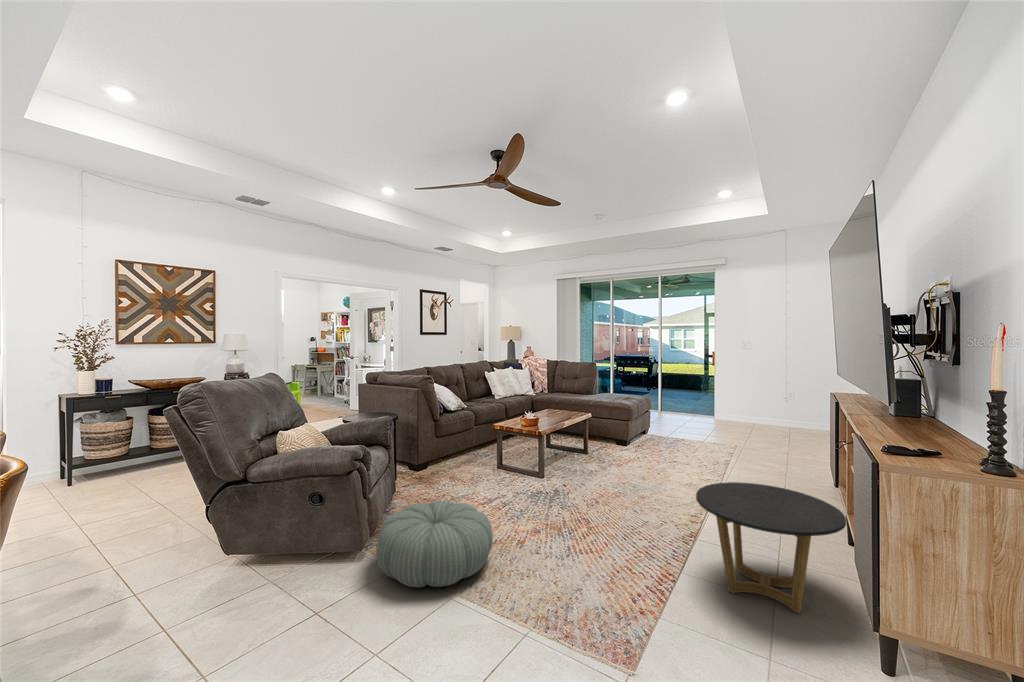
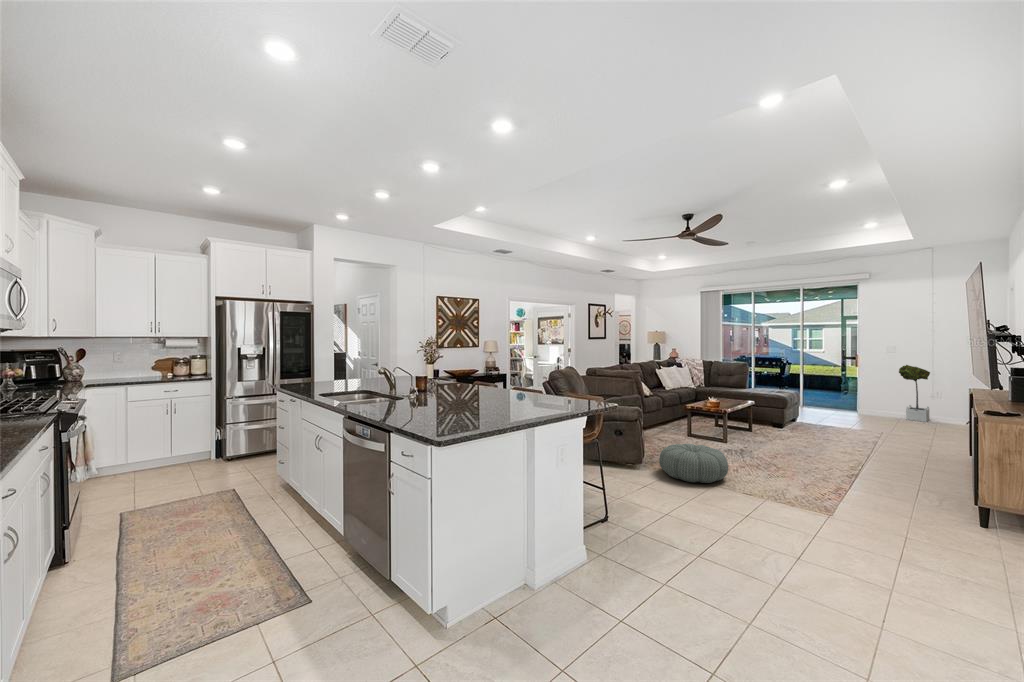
potted tree: none [757,361,789,428] -> present [899,365,930,422]
side table: present [696,482,846,613] -> none [859,439,958,506]

